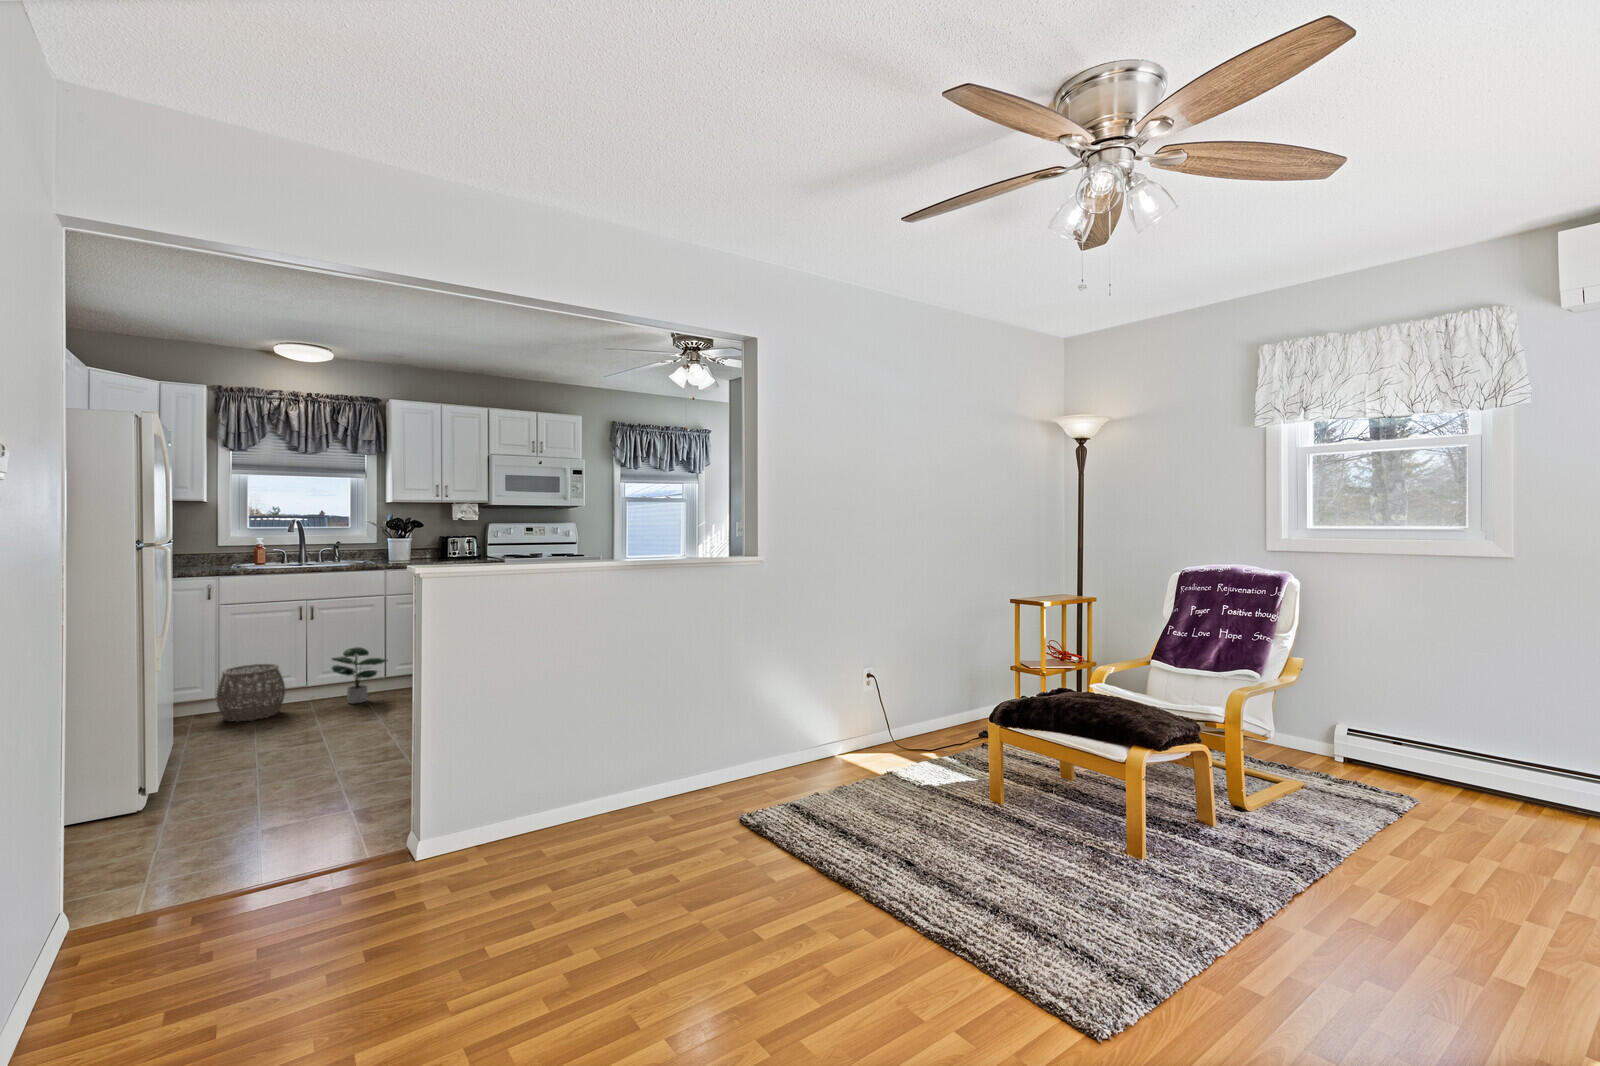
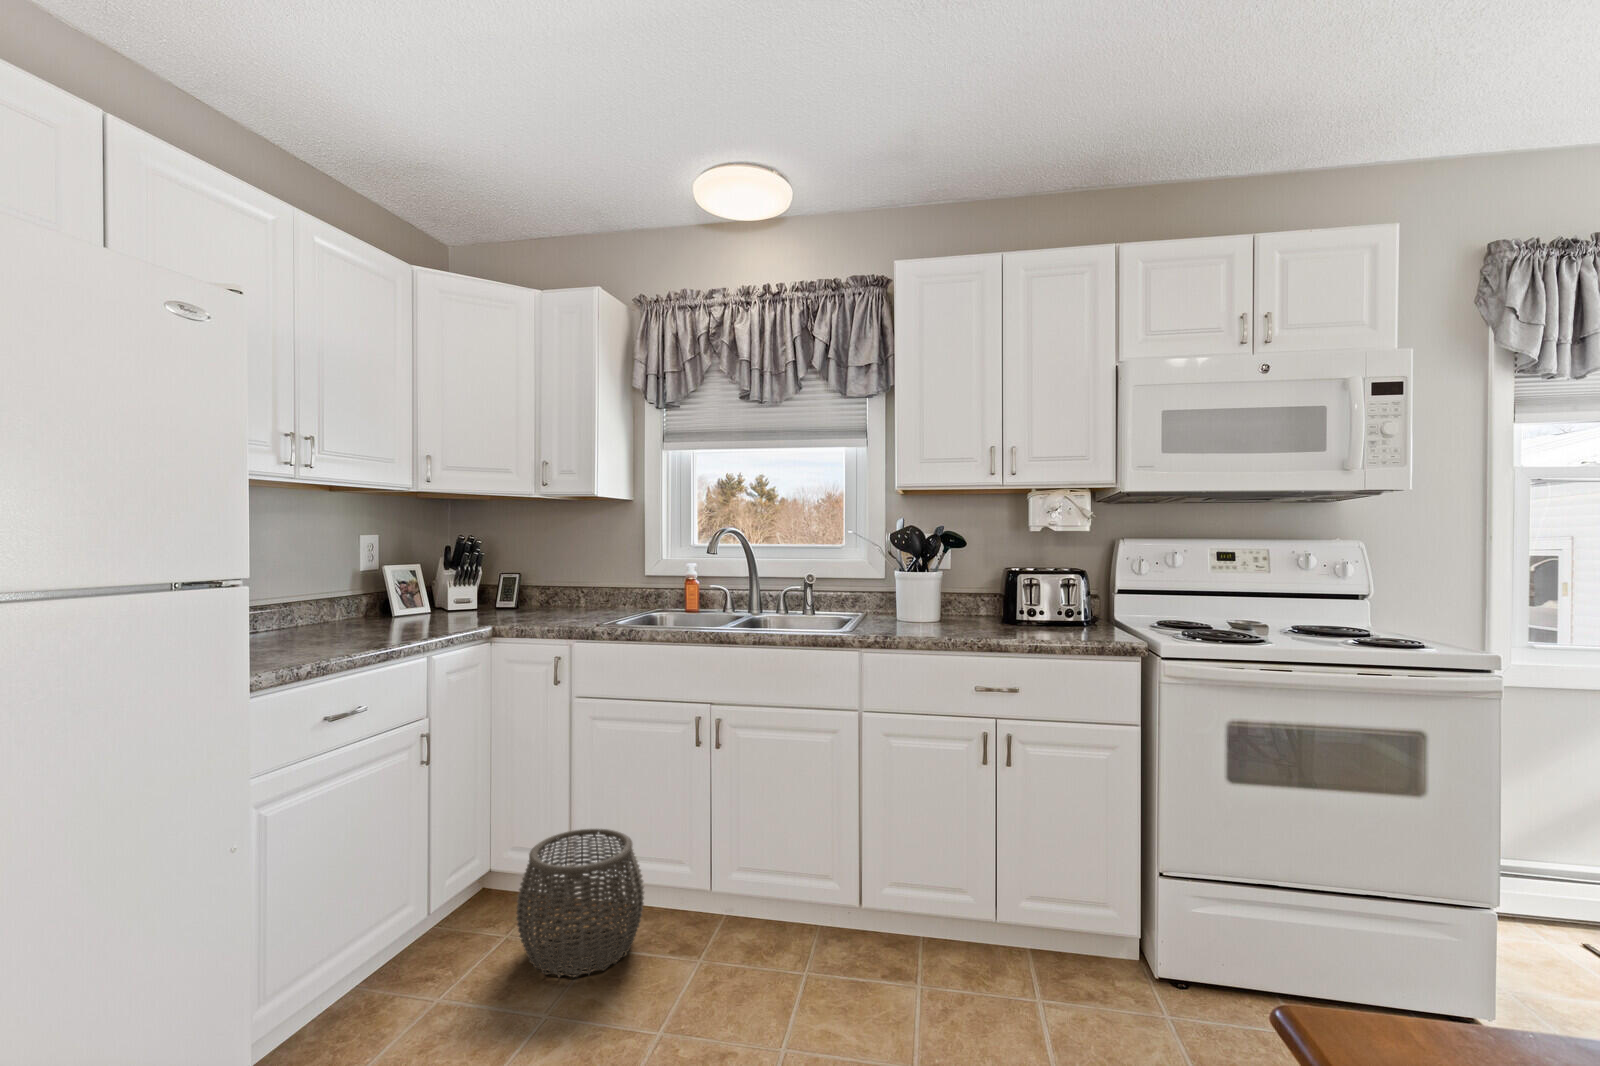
potted plant: present [332,647,387,703] -> none [718,824,842,982]

